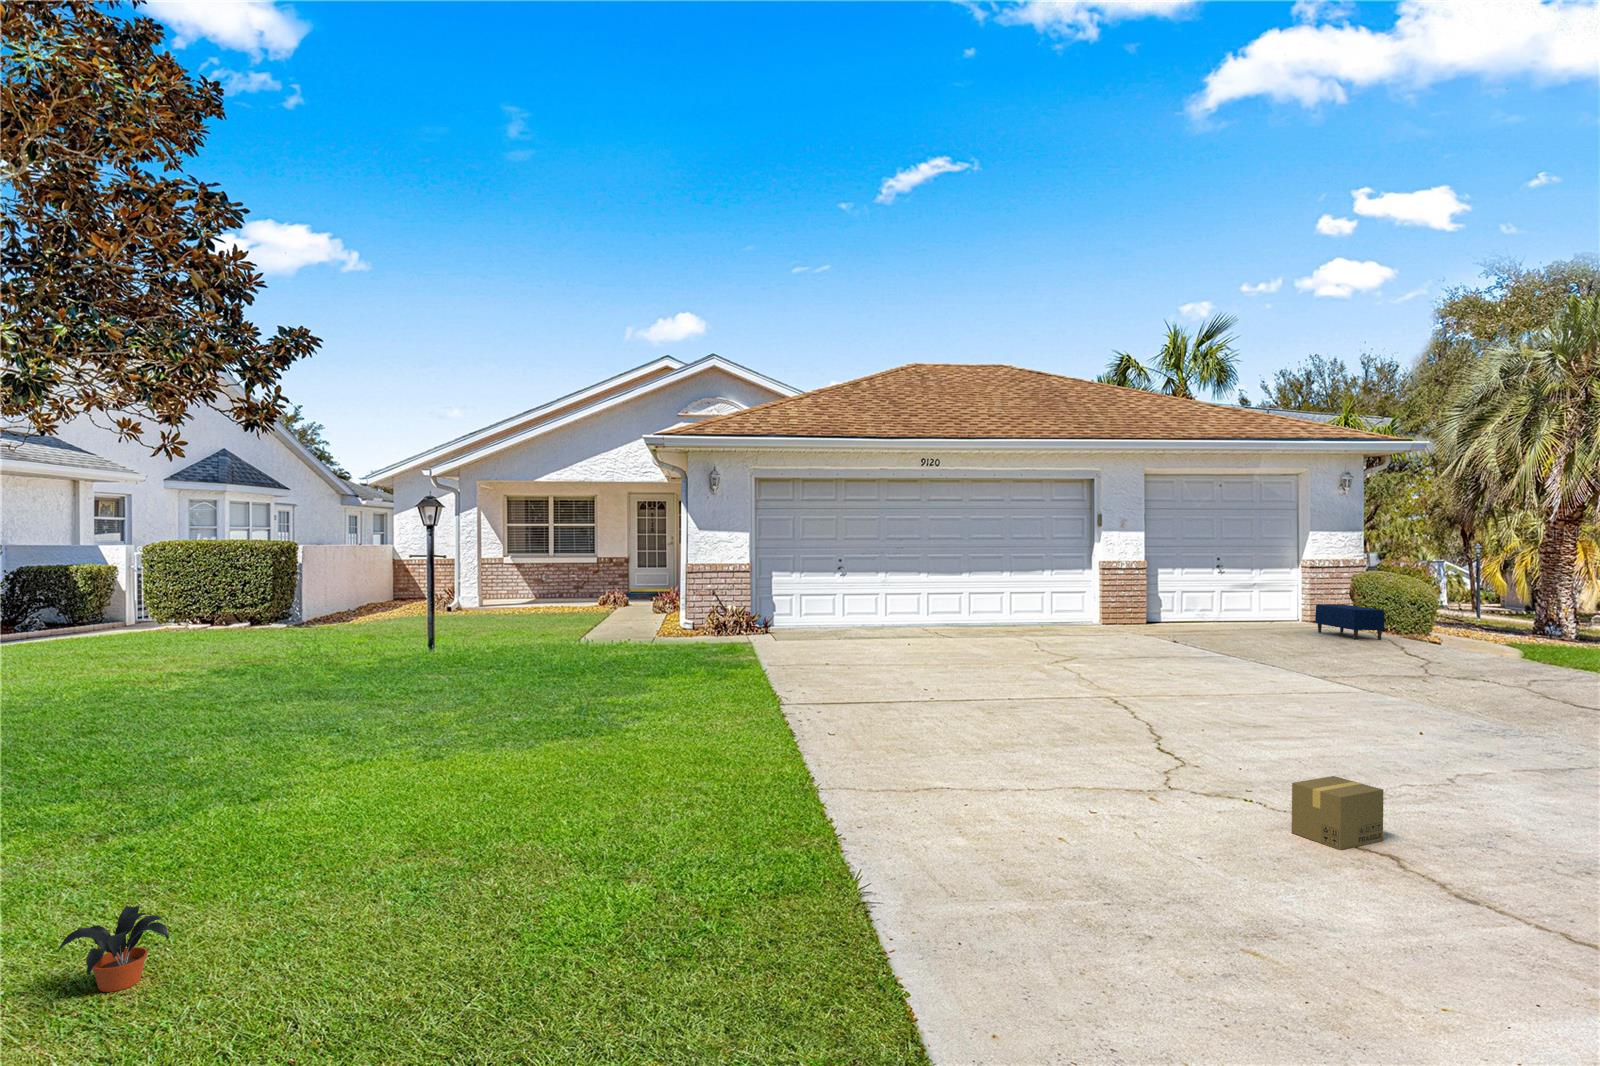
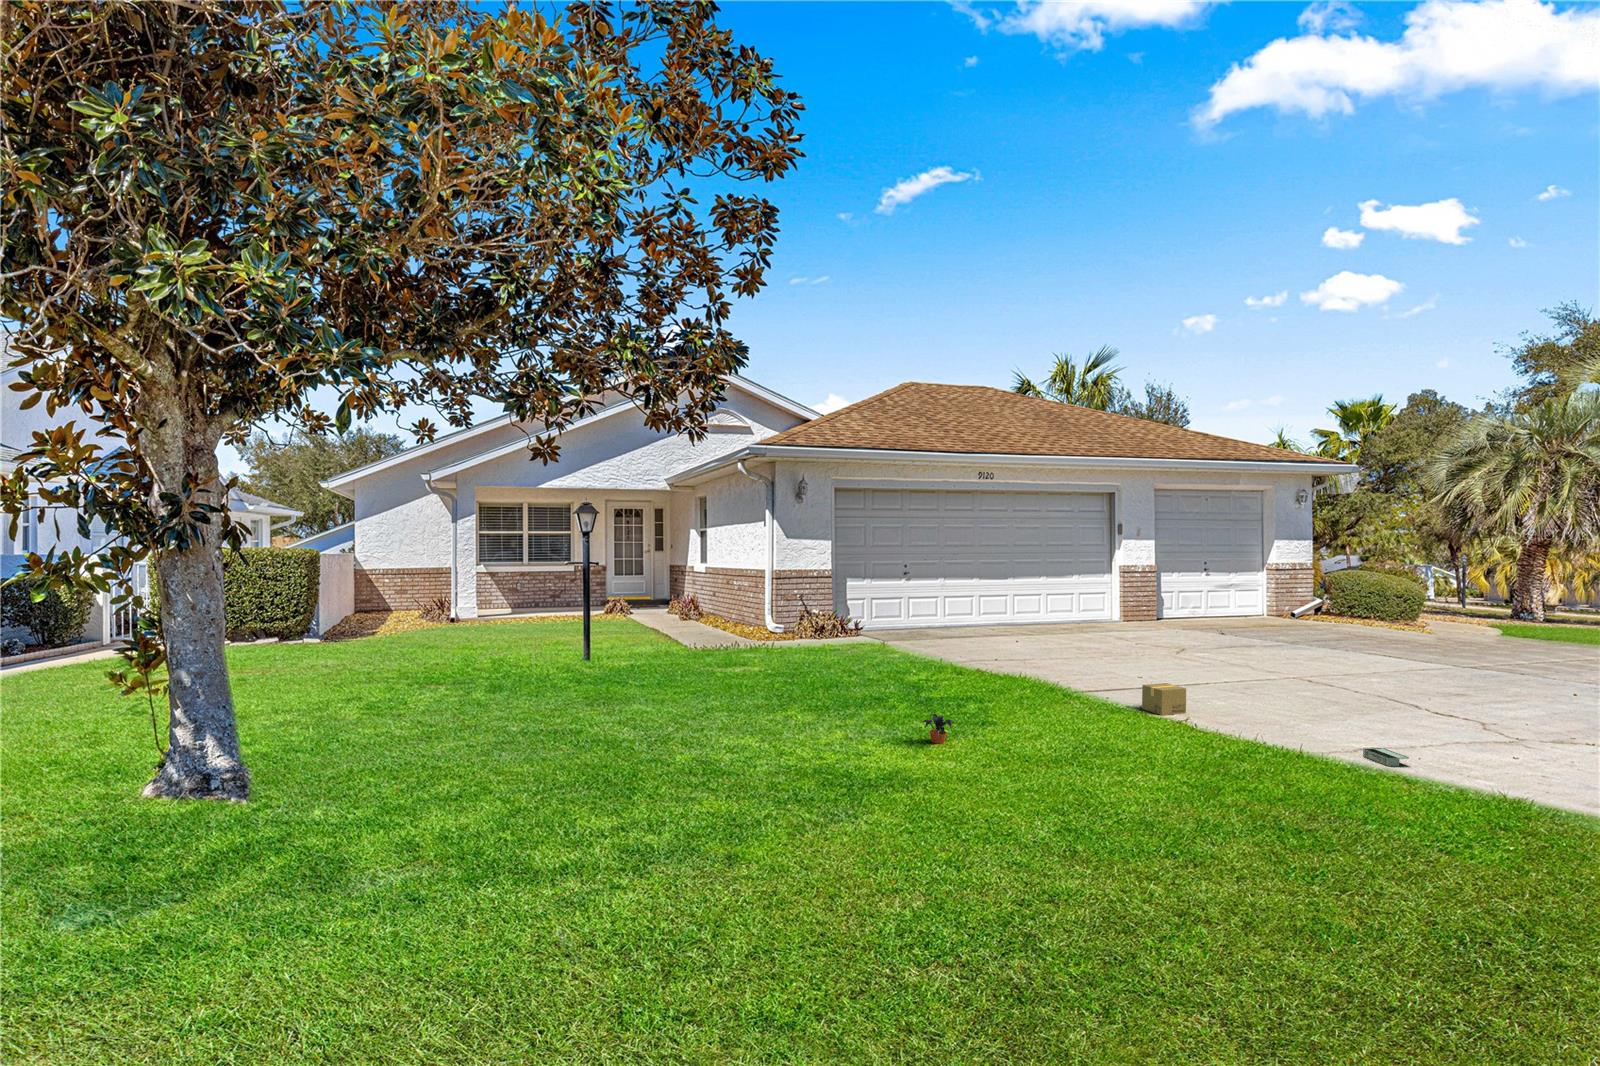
bench: present [1315,604,1385,640] -> none [1349,599,1402,623]
cardboard box: present [1292,776,1384,850] -> present [1142,683,1186,715]
toolbox: none [1160,957,1252,1020] -> present [1363,748,1409,766]

